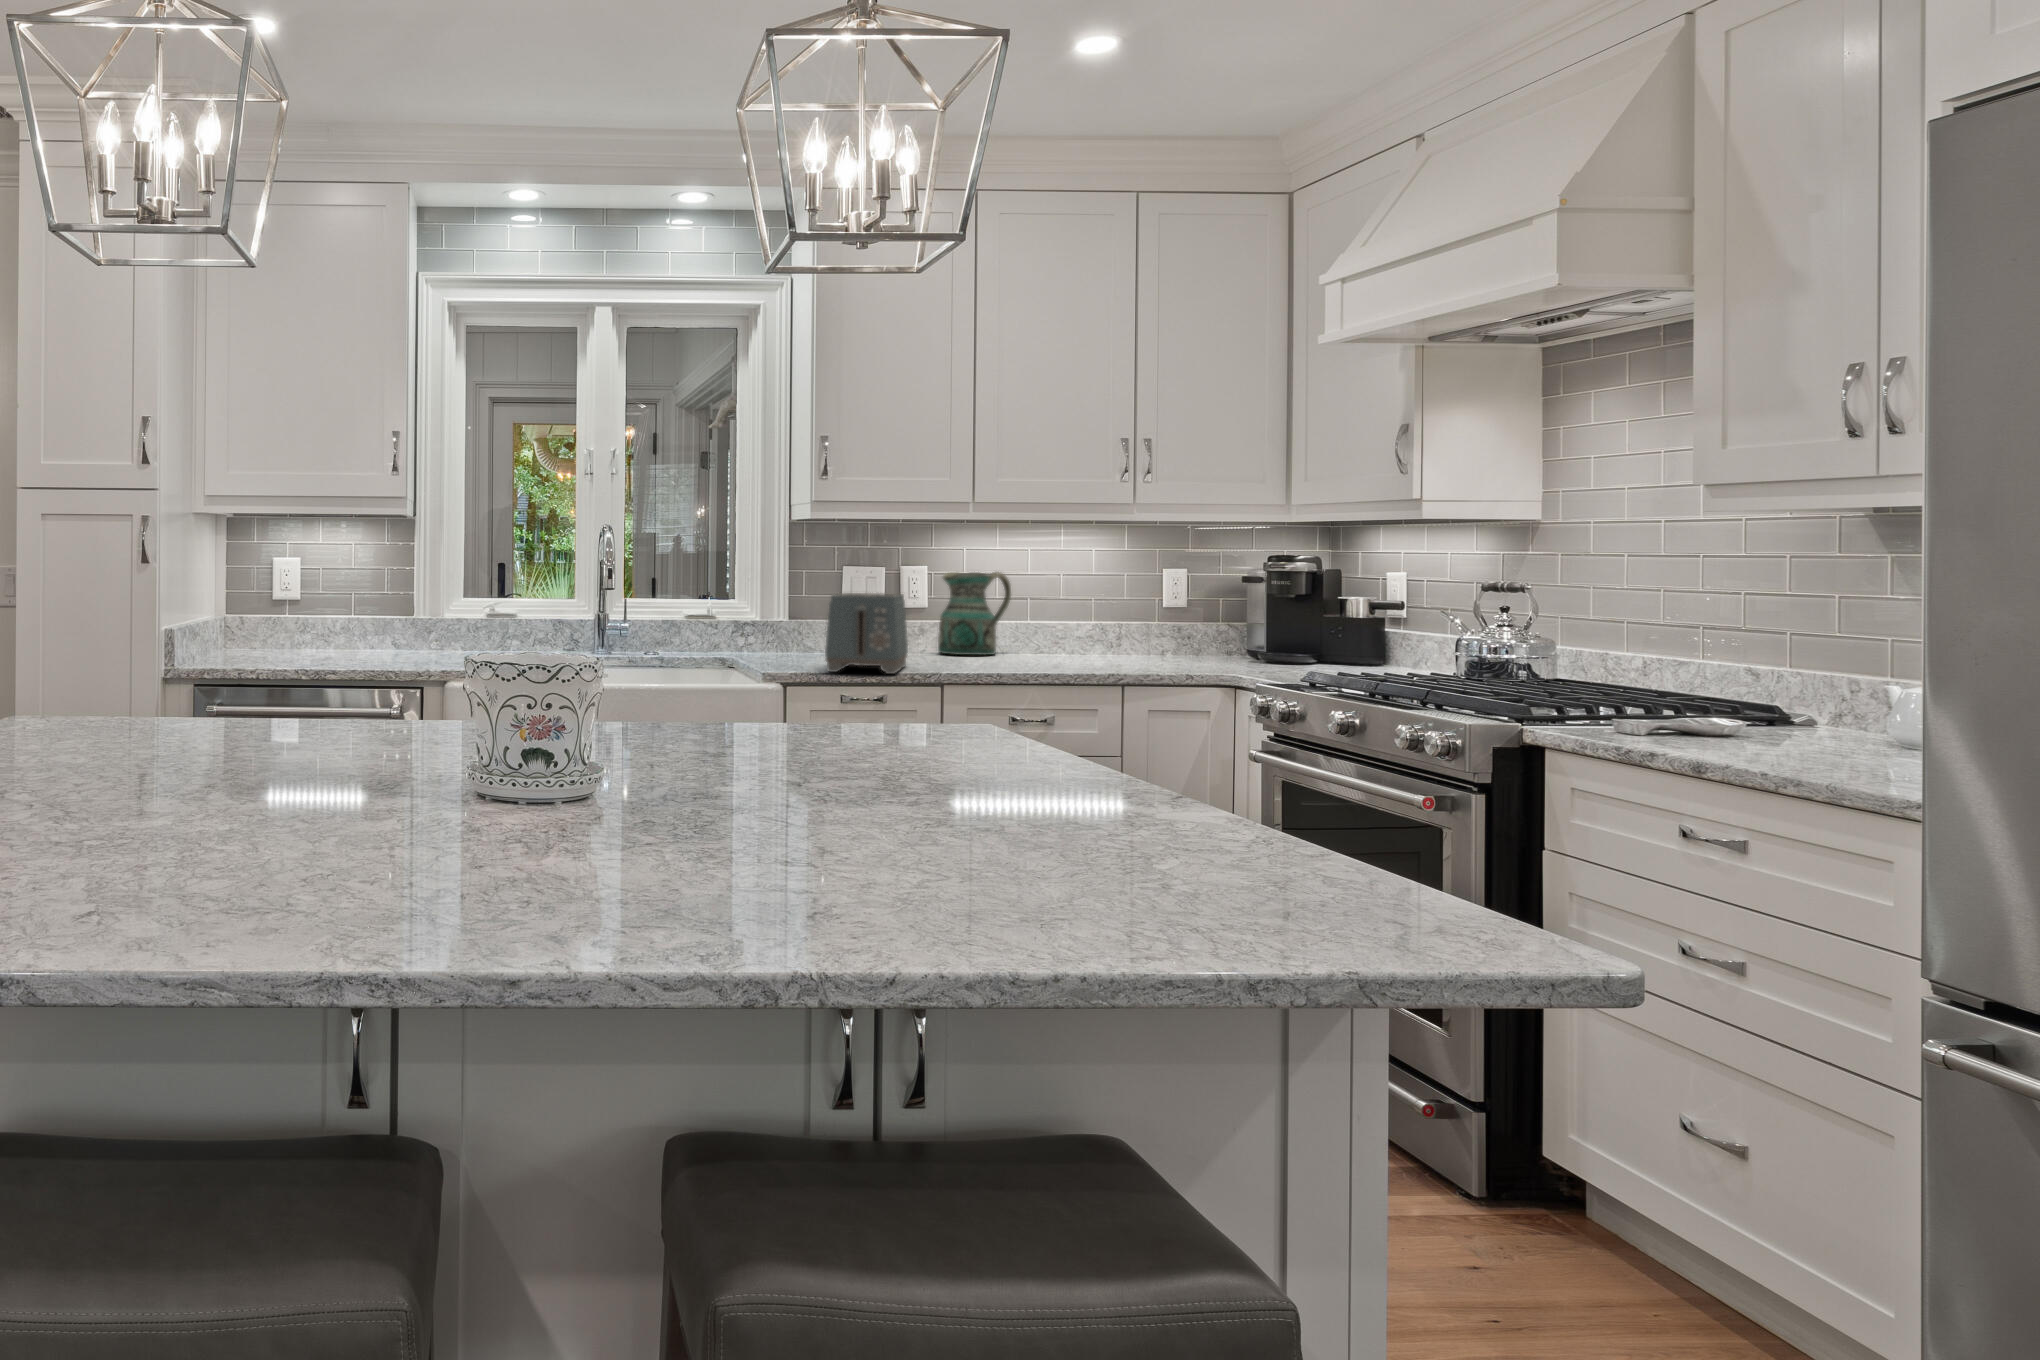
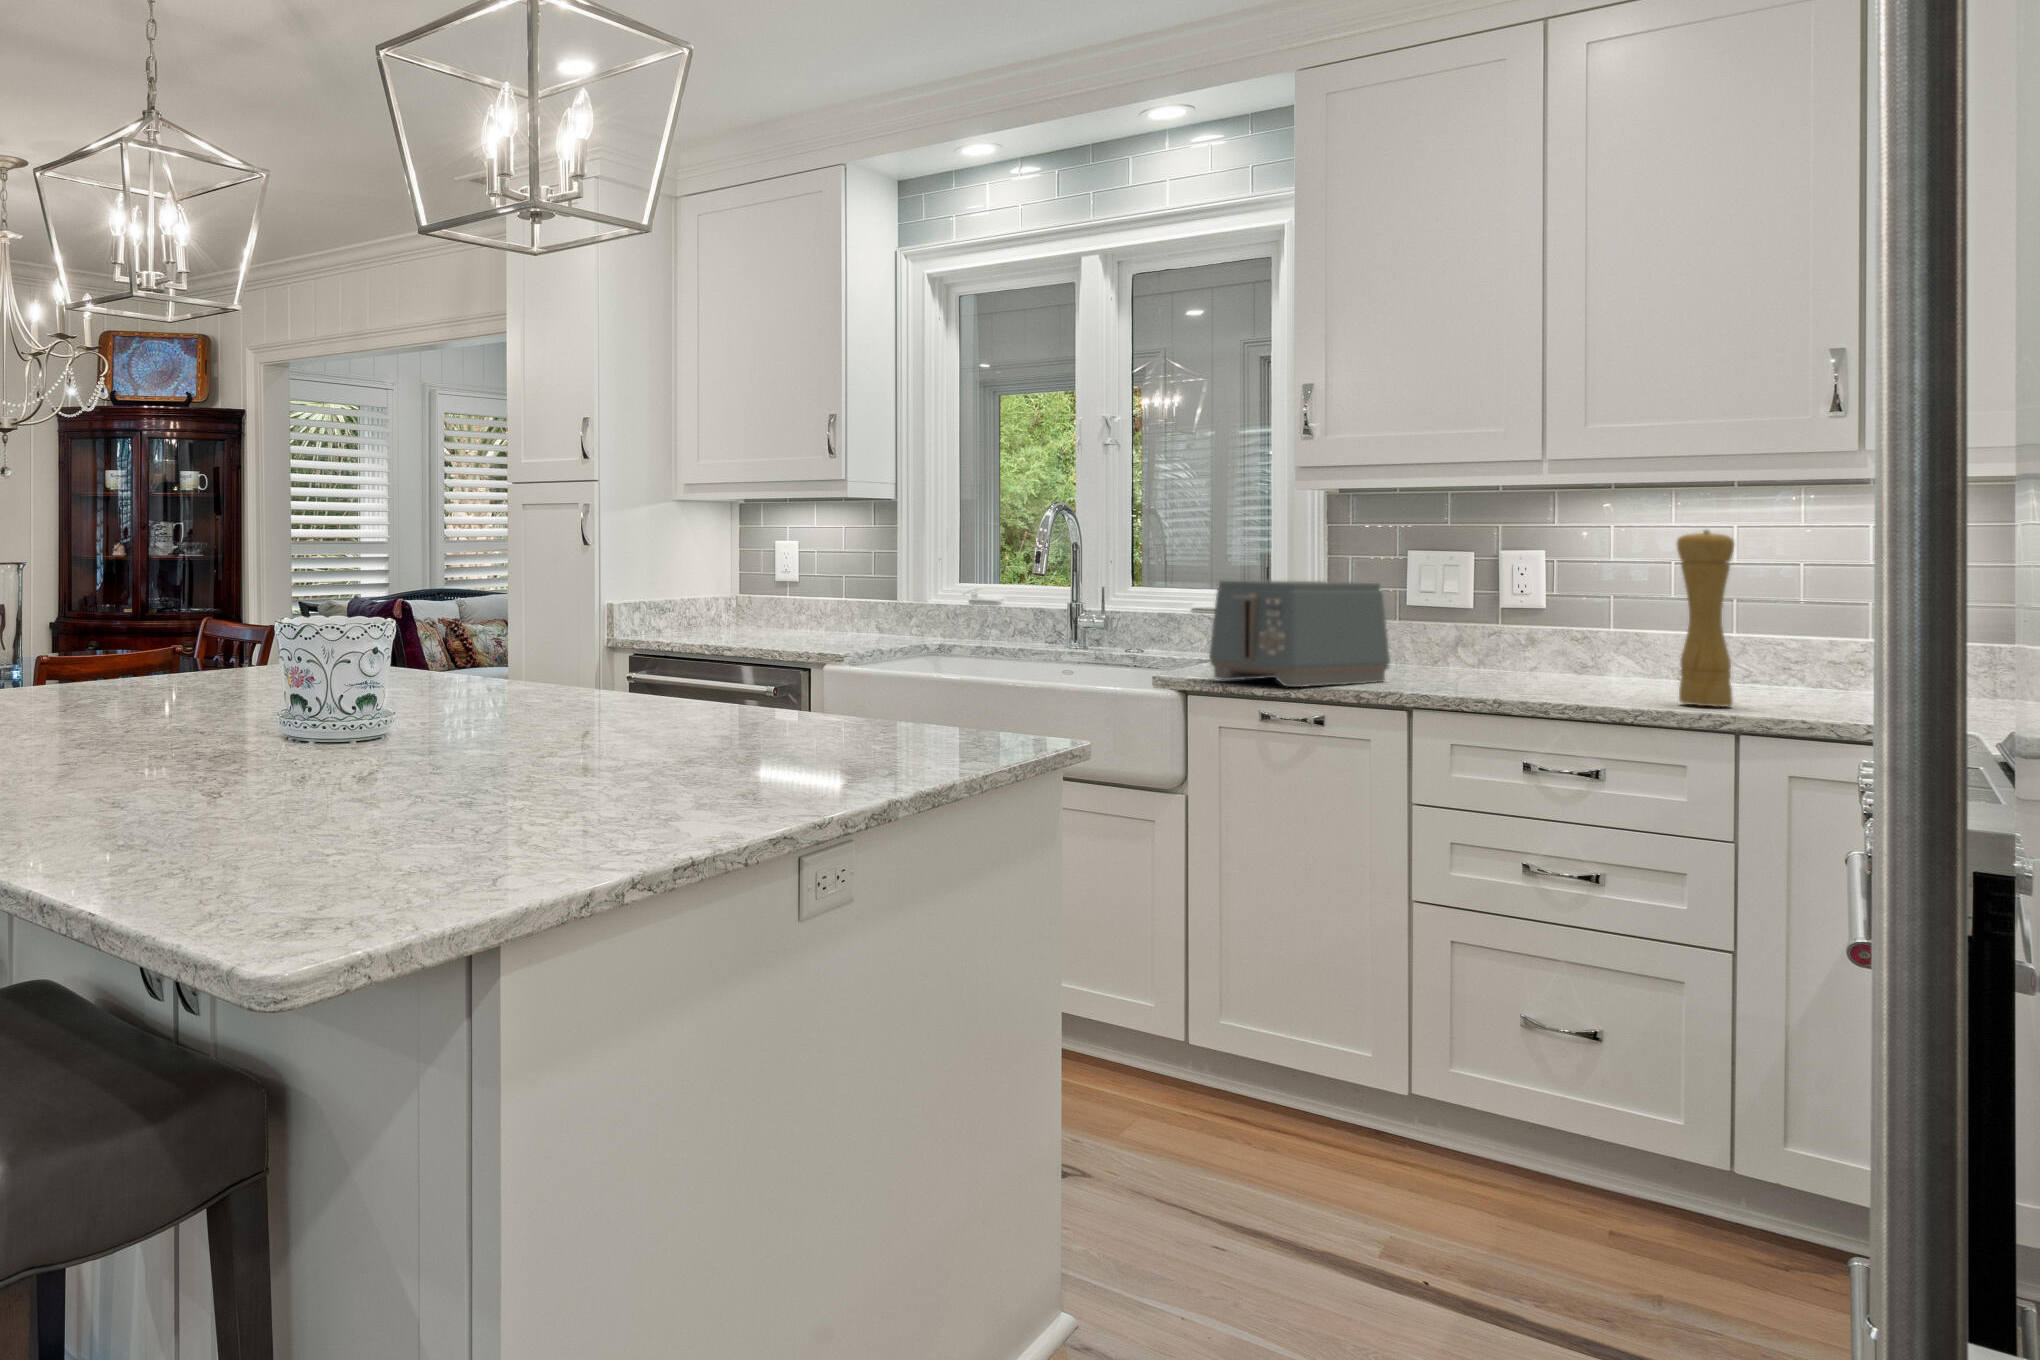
pepper mill: none [1093,558,1123,669] -> present [1677,531,1734,707]
ceramic pitcher: present [938,572,1011,655] -> none [1533,557,1674,679]

